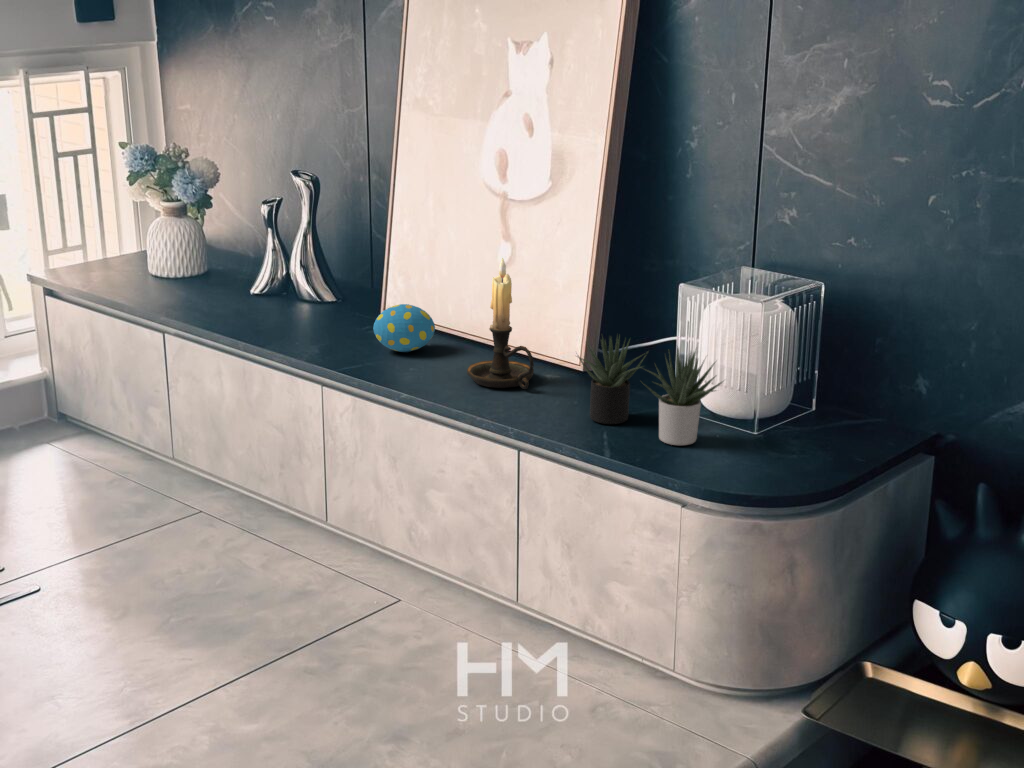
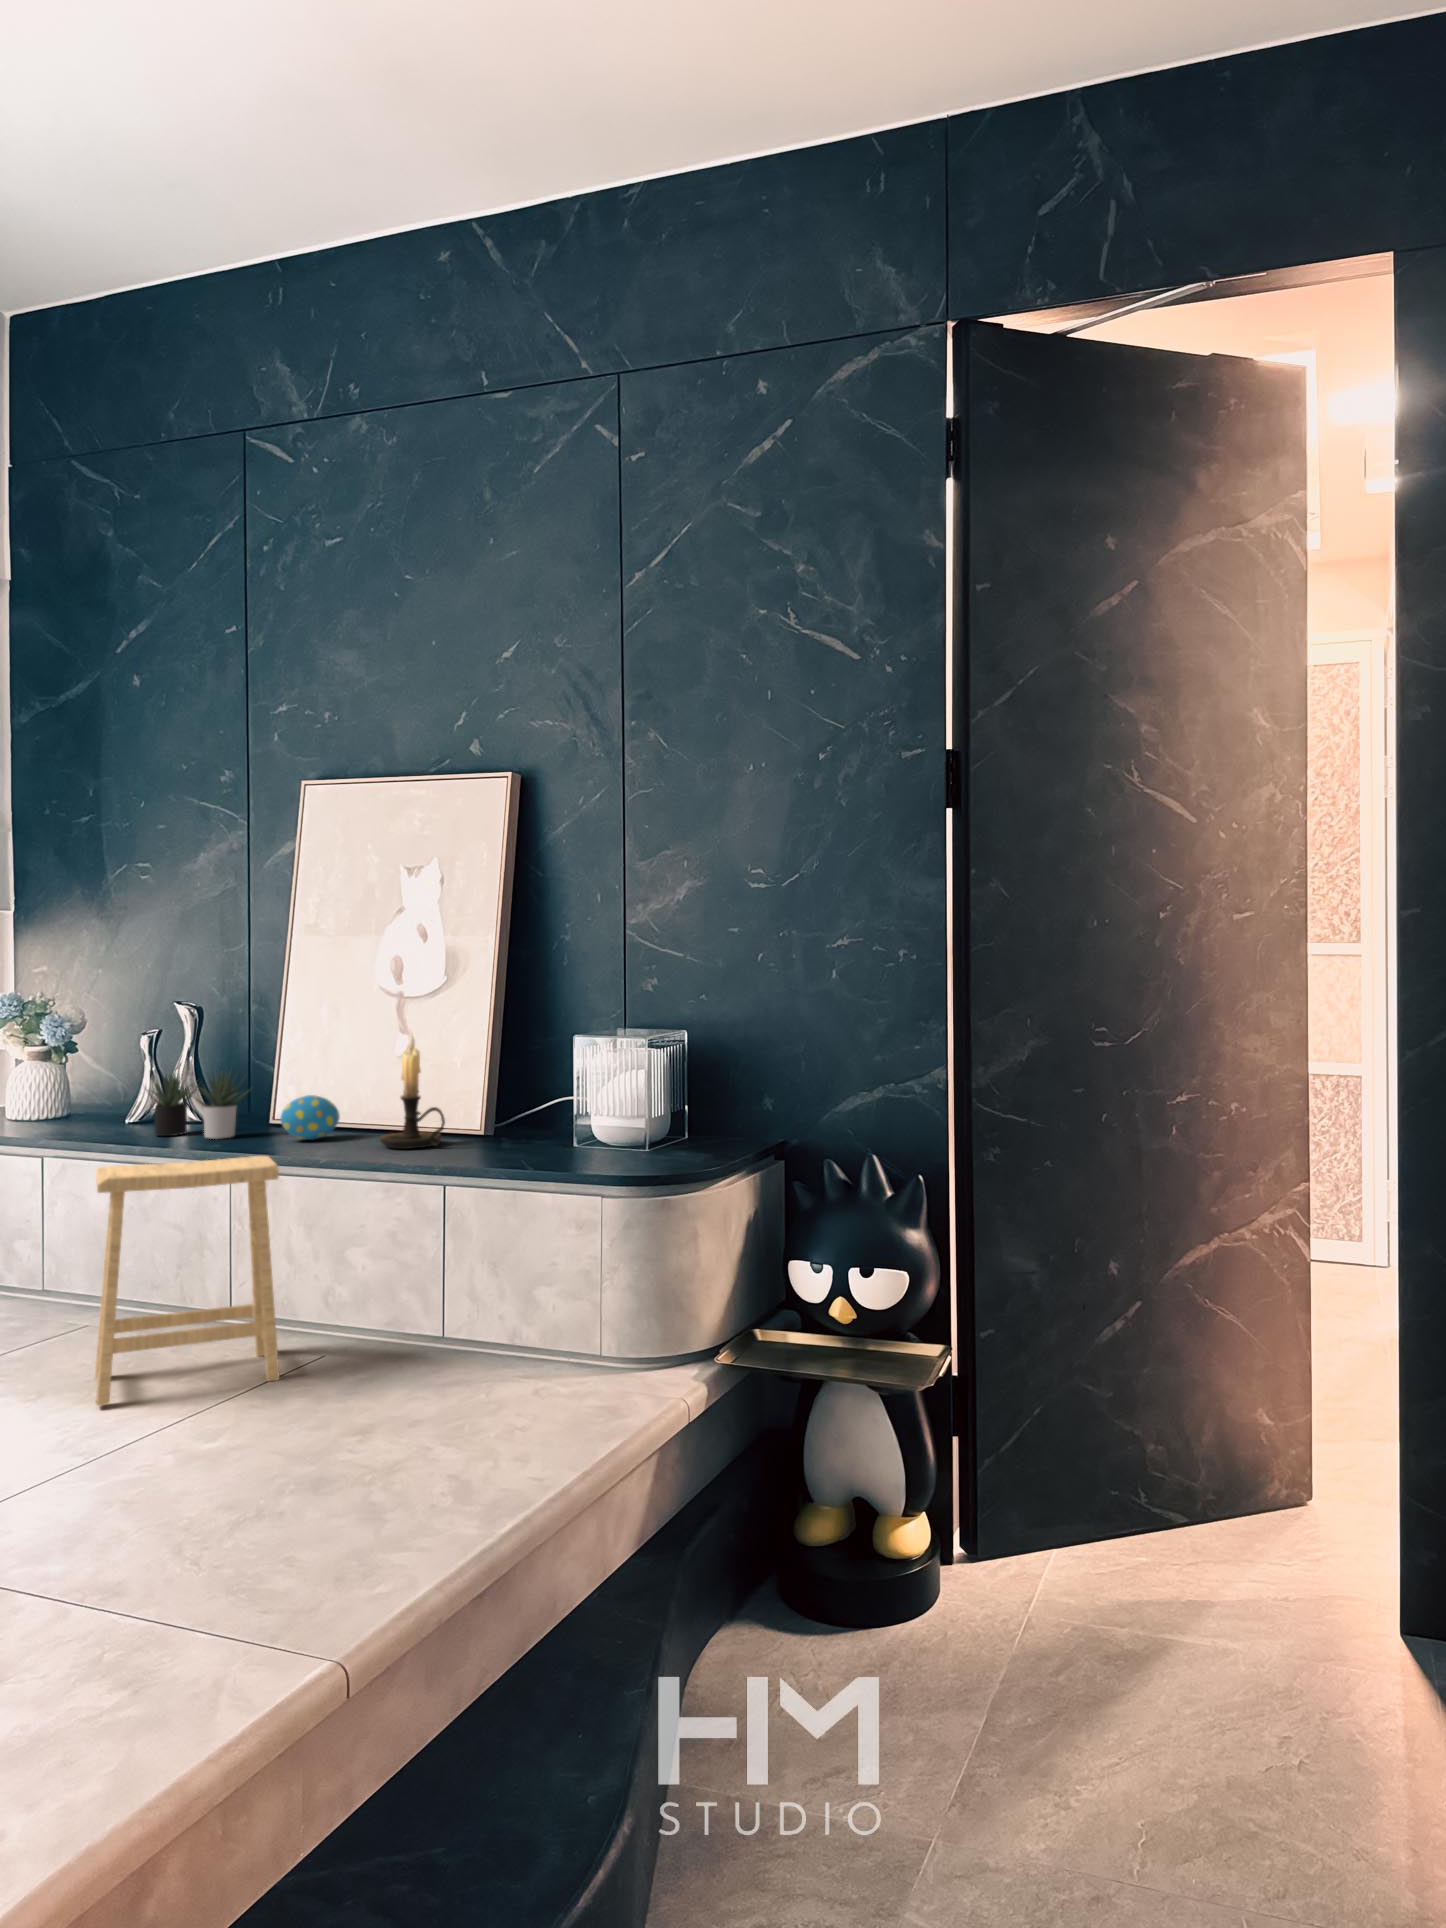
succulent plant: present [578,336,722,445] -> present [145,1070,248,1139]
footstool: none [159,393,348,639] -> present [95,1156,279,1406]

